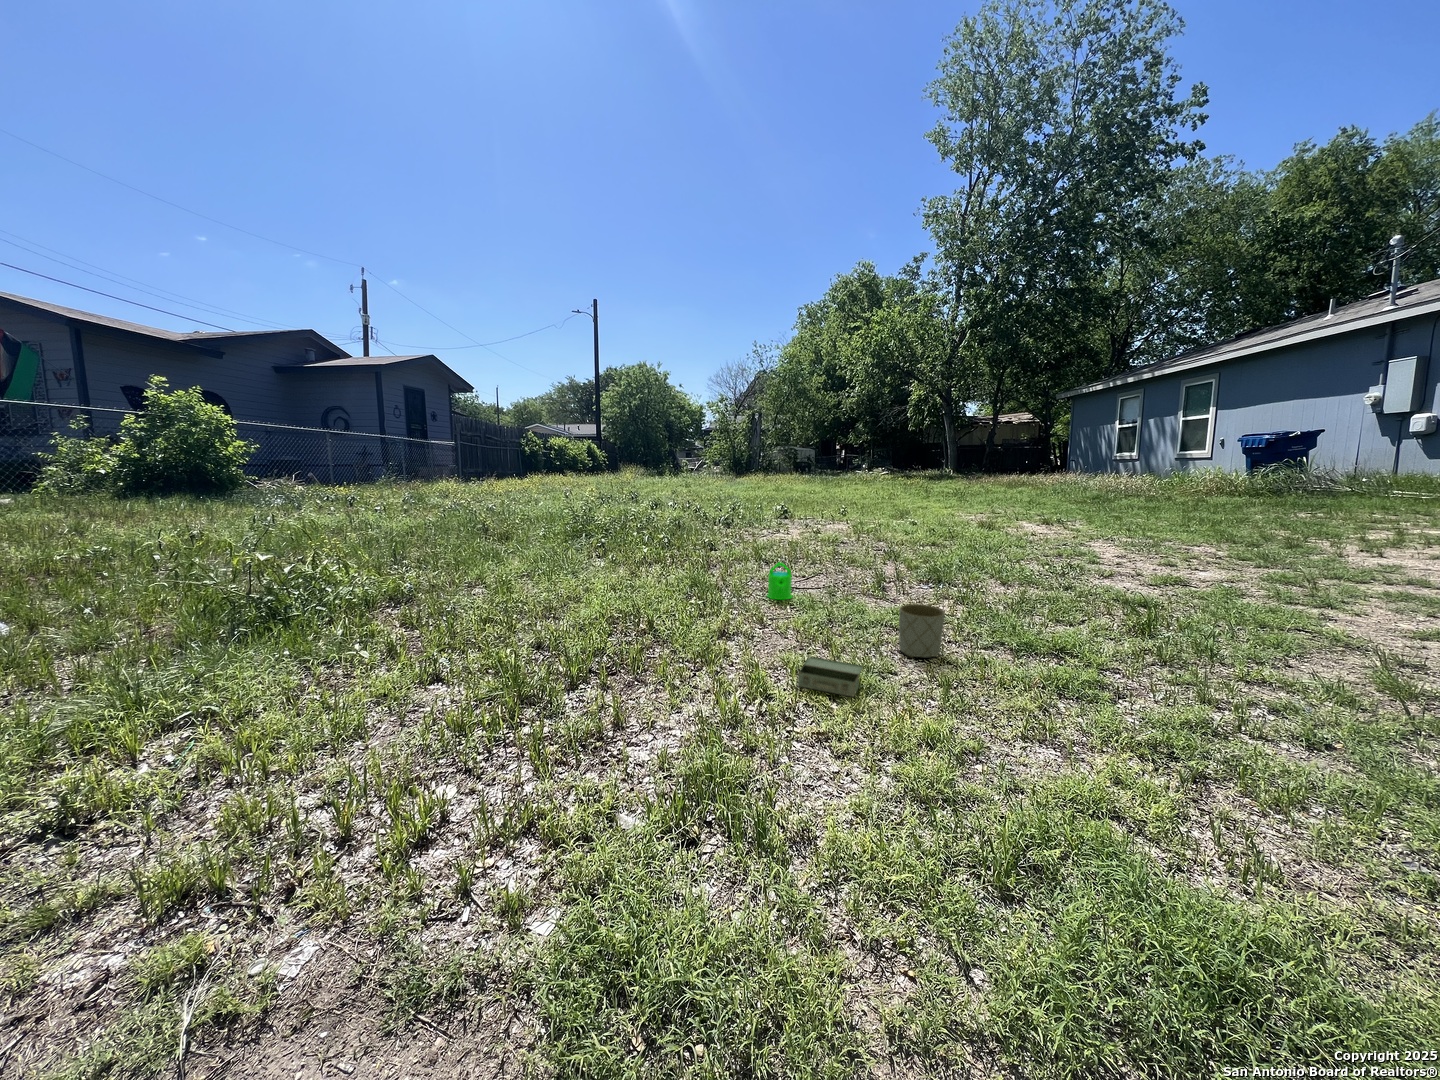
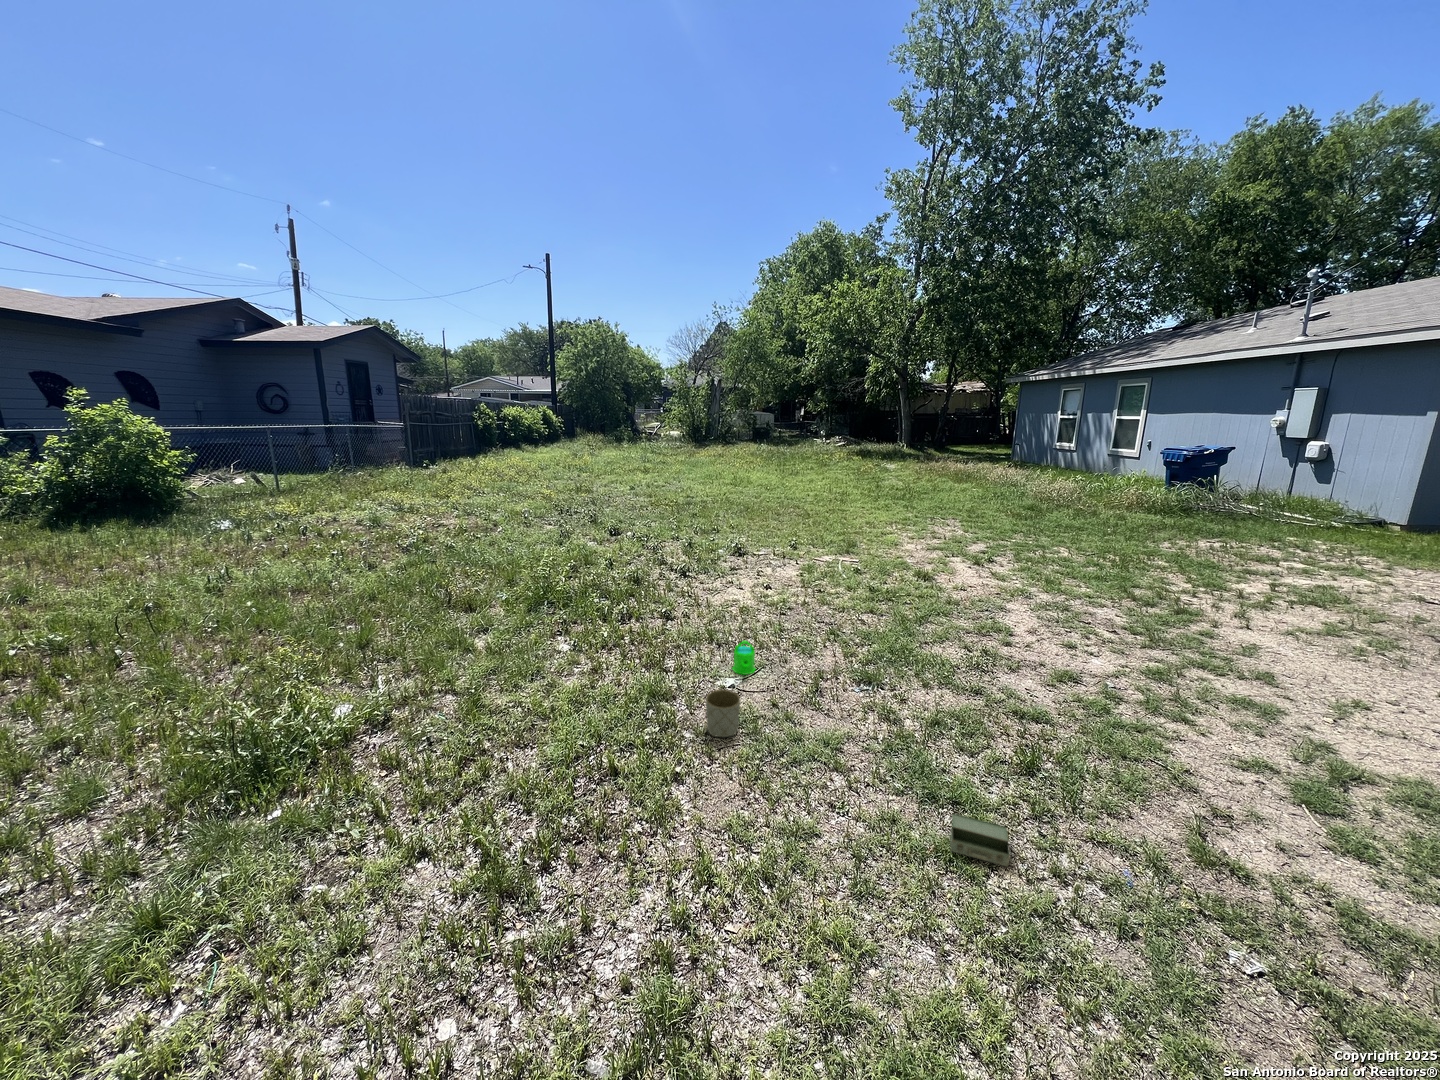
planter: present [899,604,945,658] -> present [706,690,740,737]
toolbox: present [797,657,863,697] -> present [950,813,1010,867]

